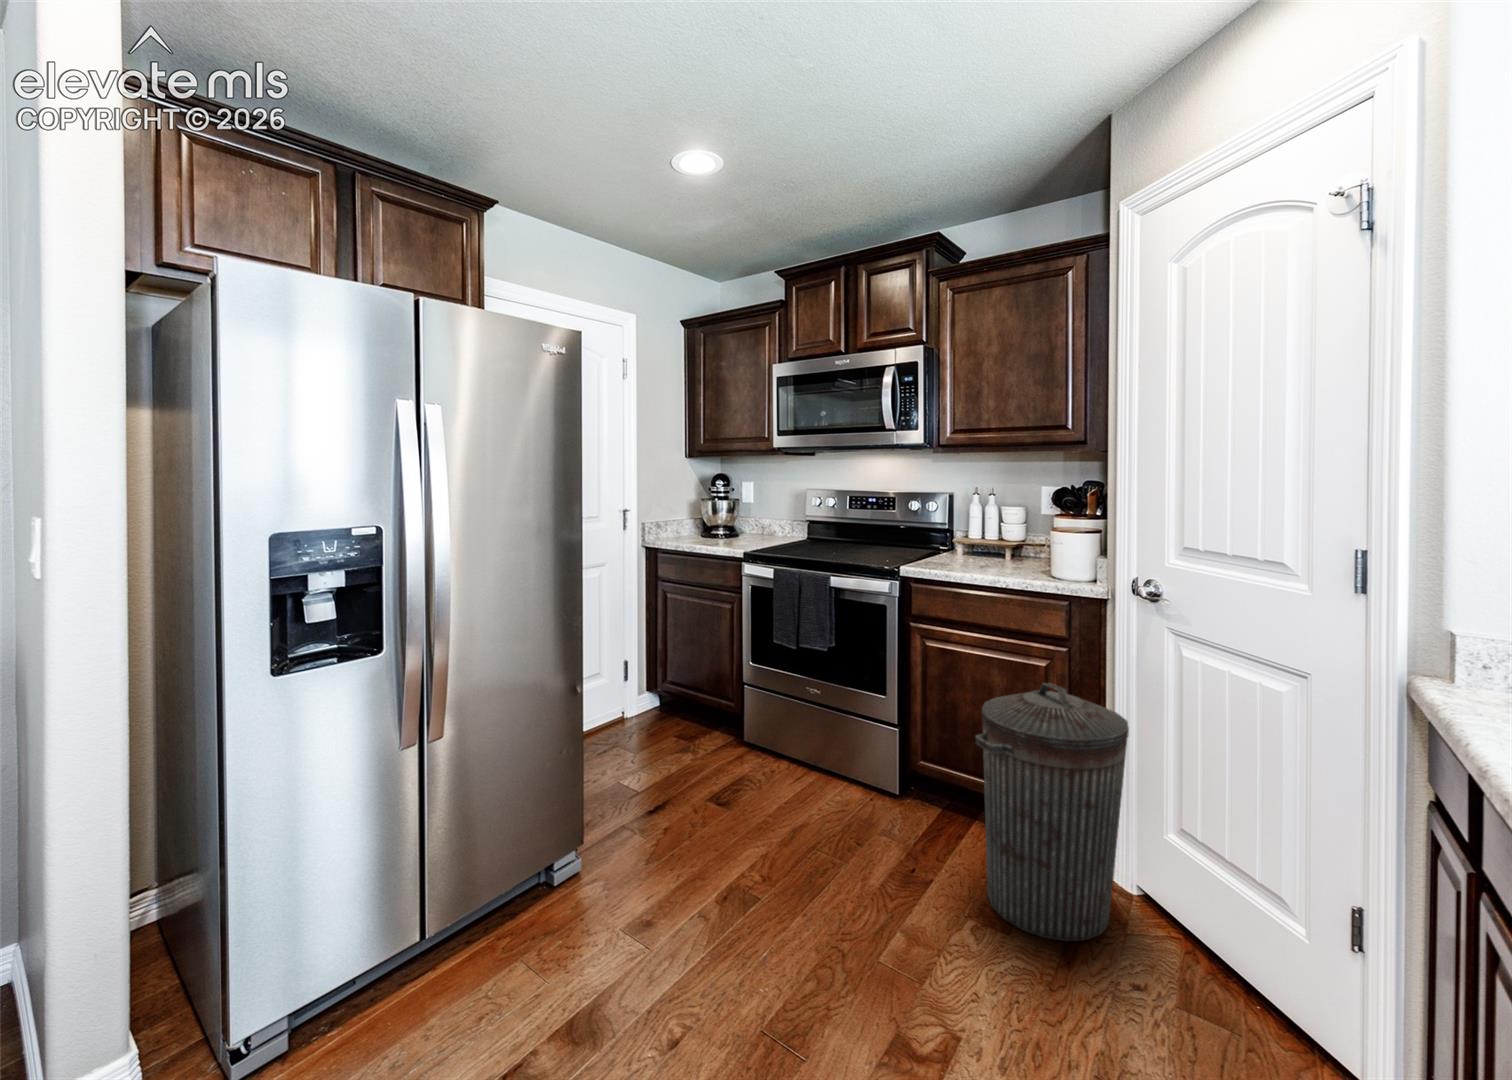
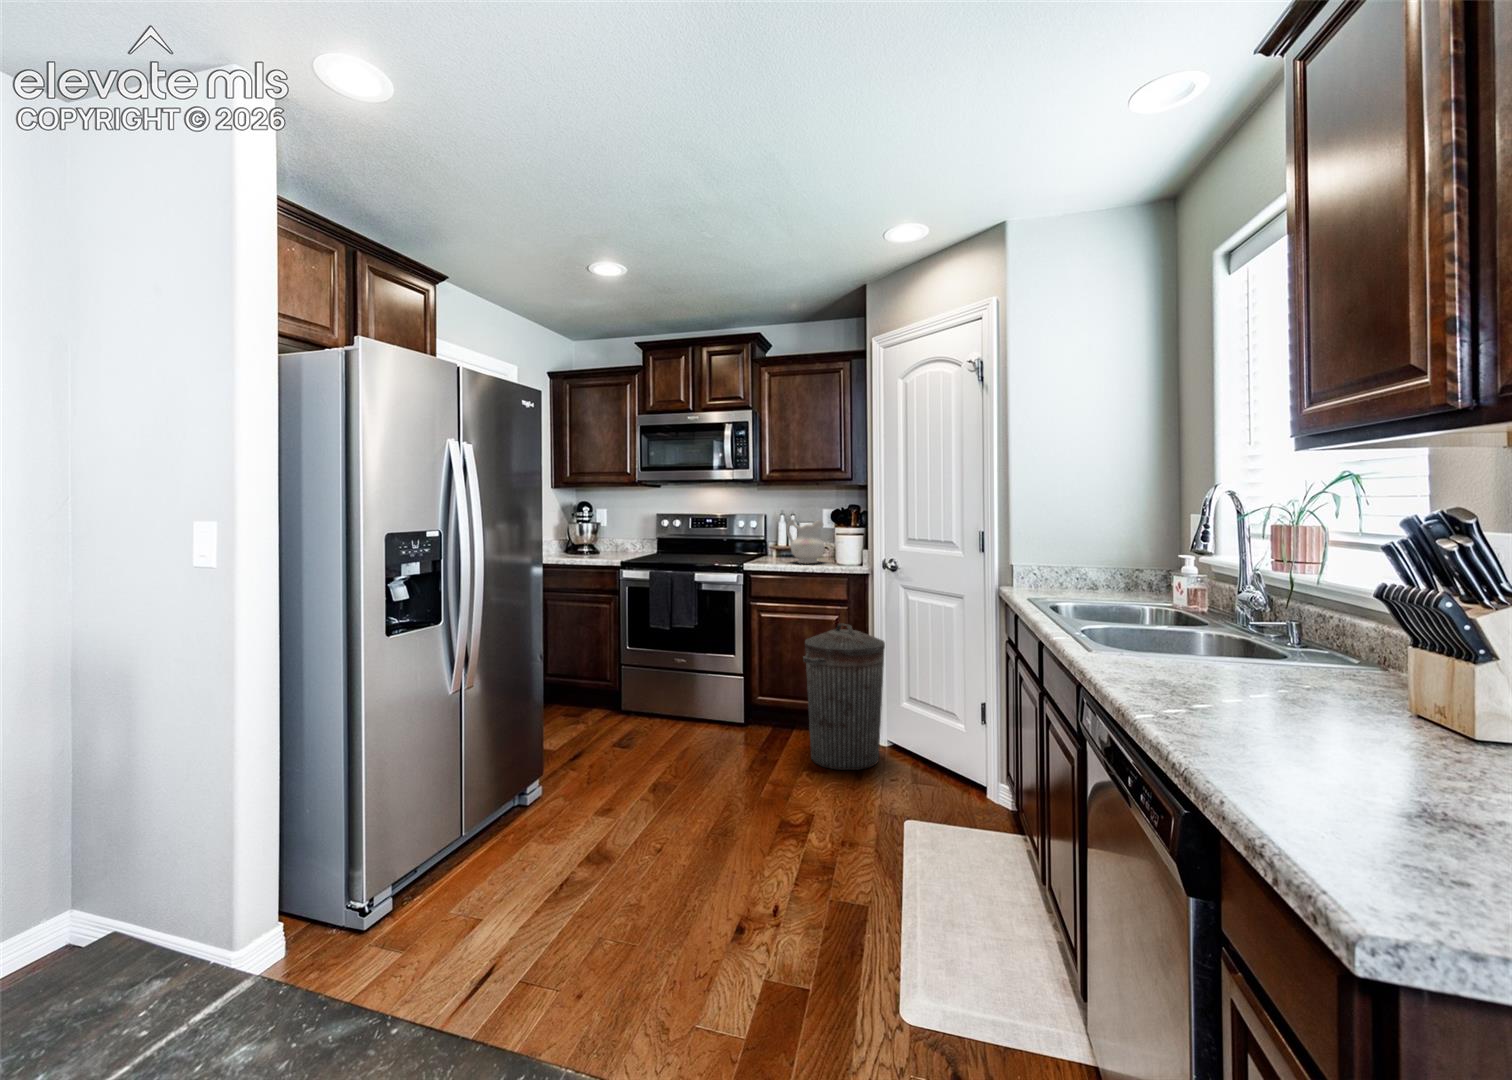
ceramic pitcher: none [971,503,1032,572] -> present [786,519,825,563]

